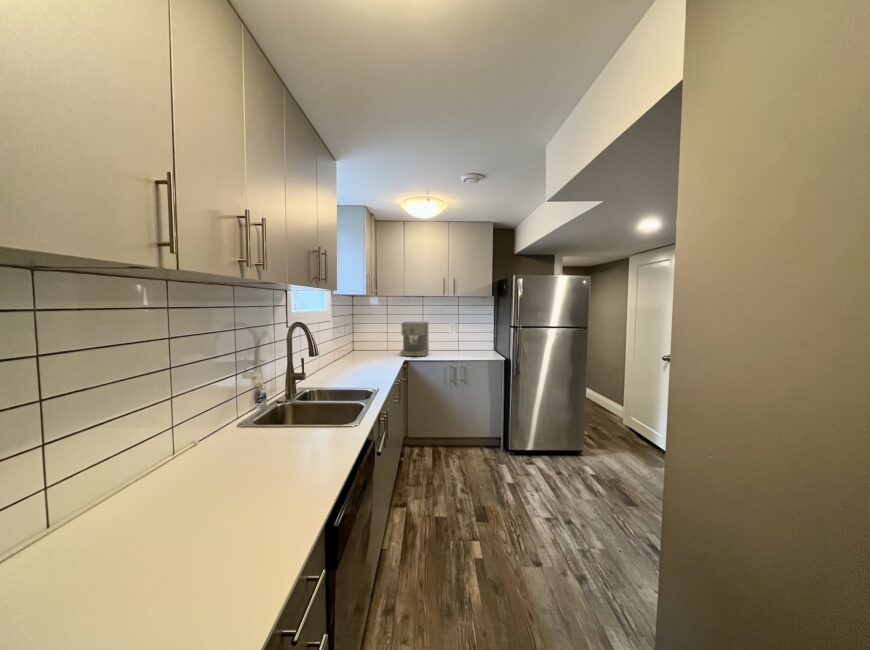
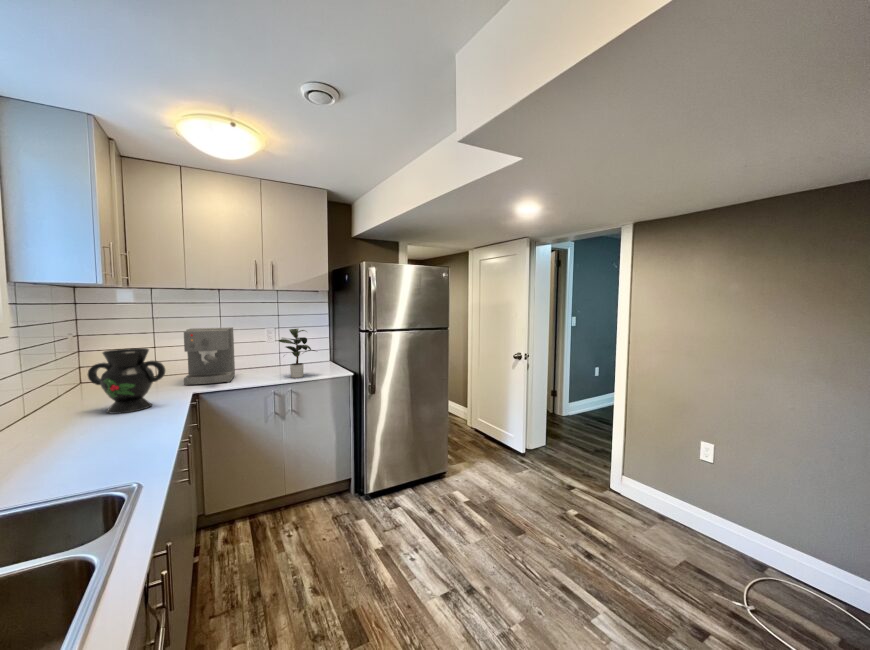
potted plant: none [452,323,483,358] -> present [279,329,315,378]
decorative vase: none [359,330,392,365] -> present [88,348,165,414]

